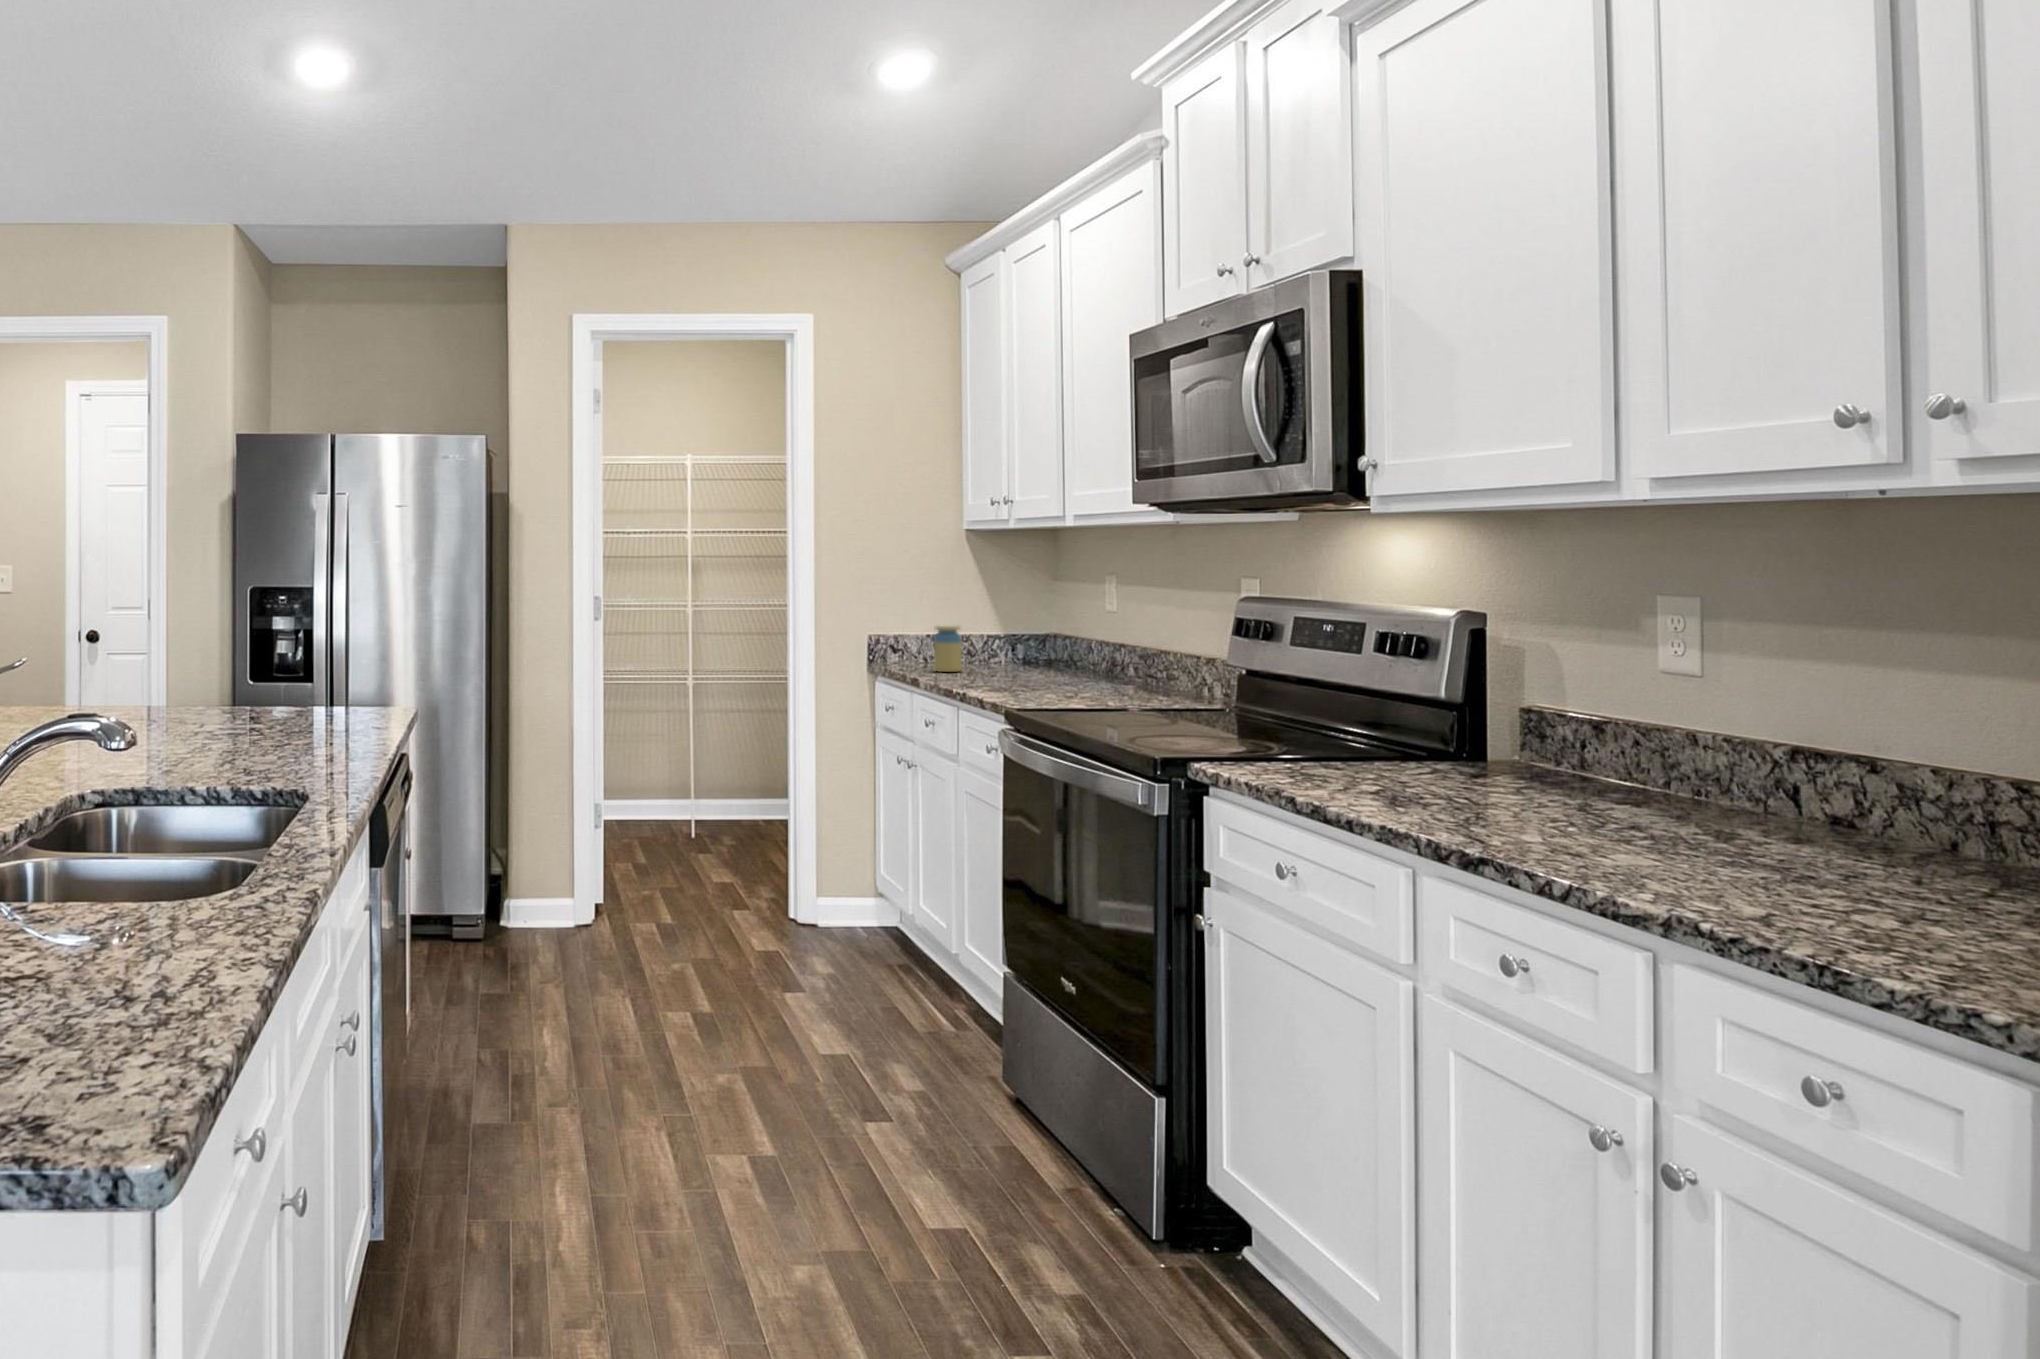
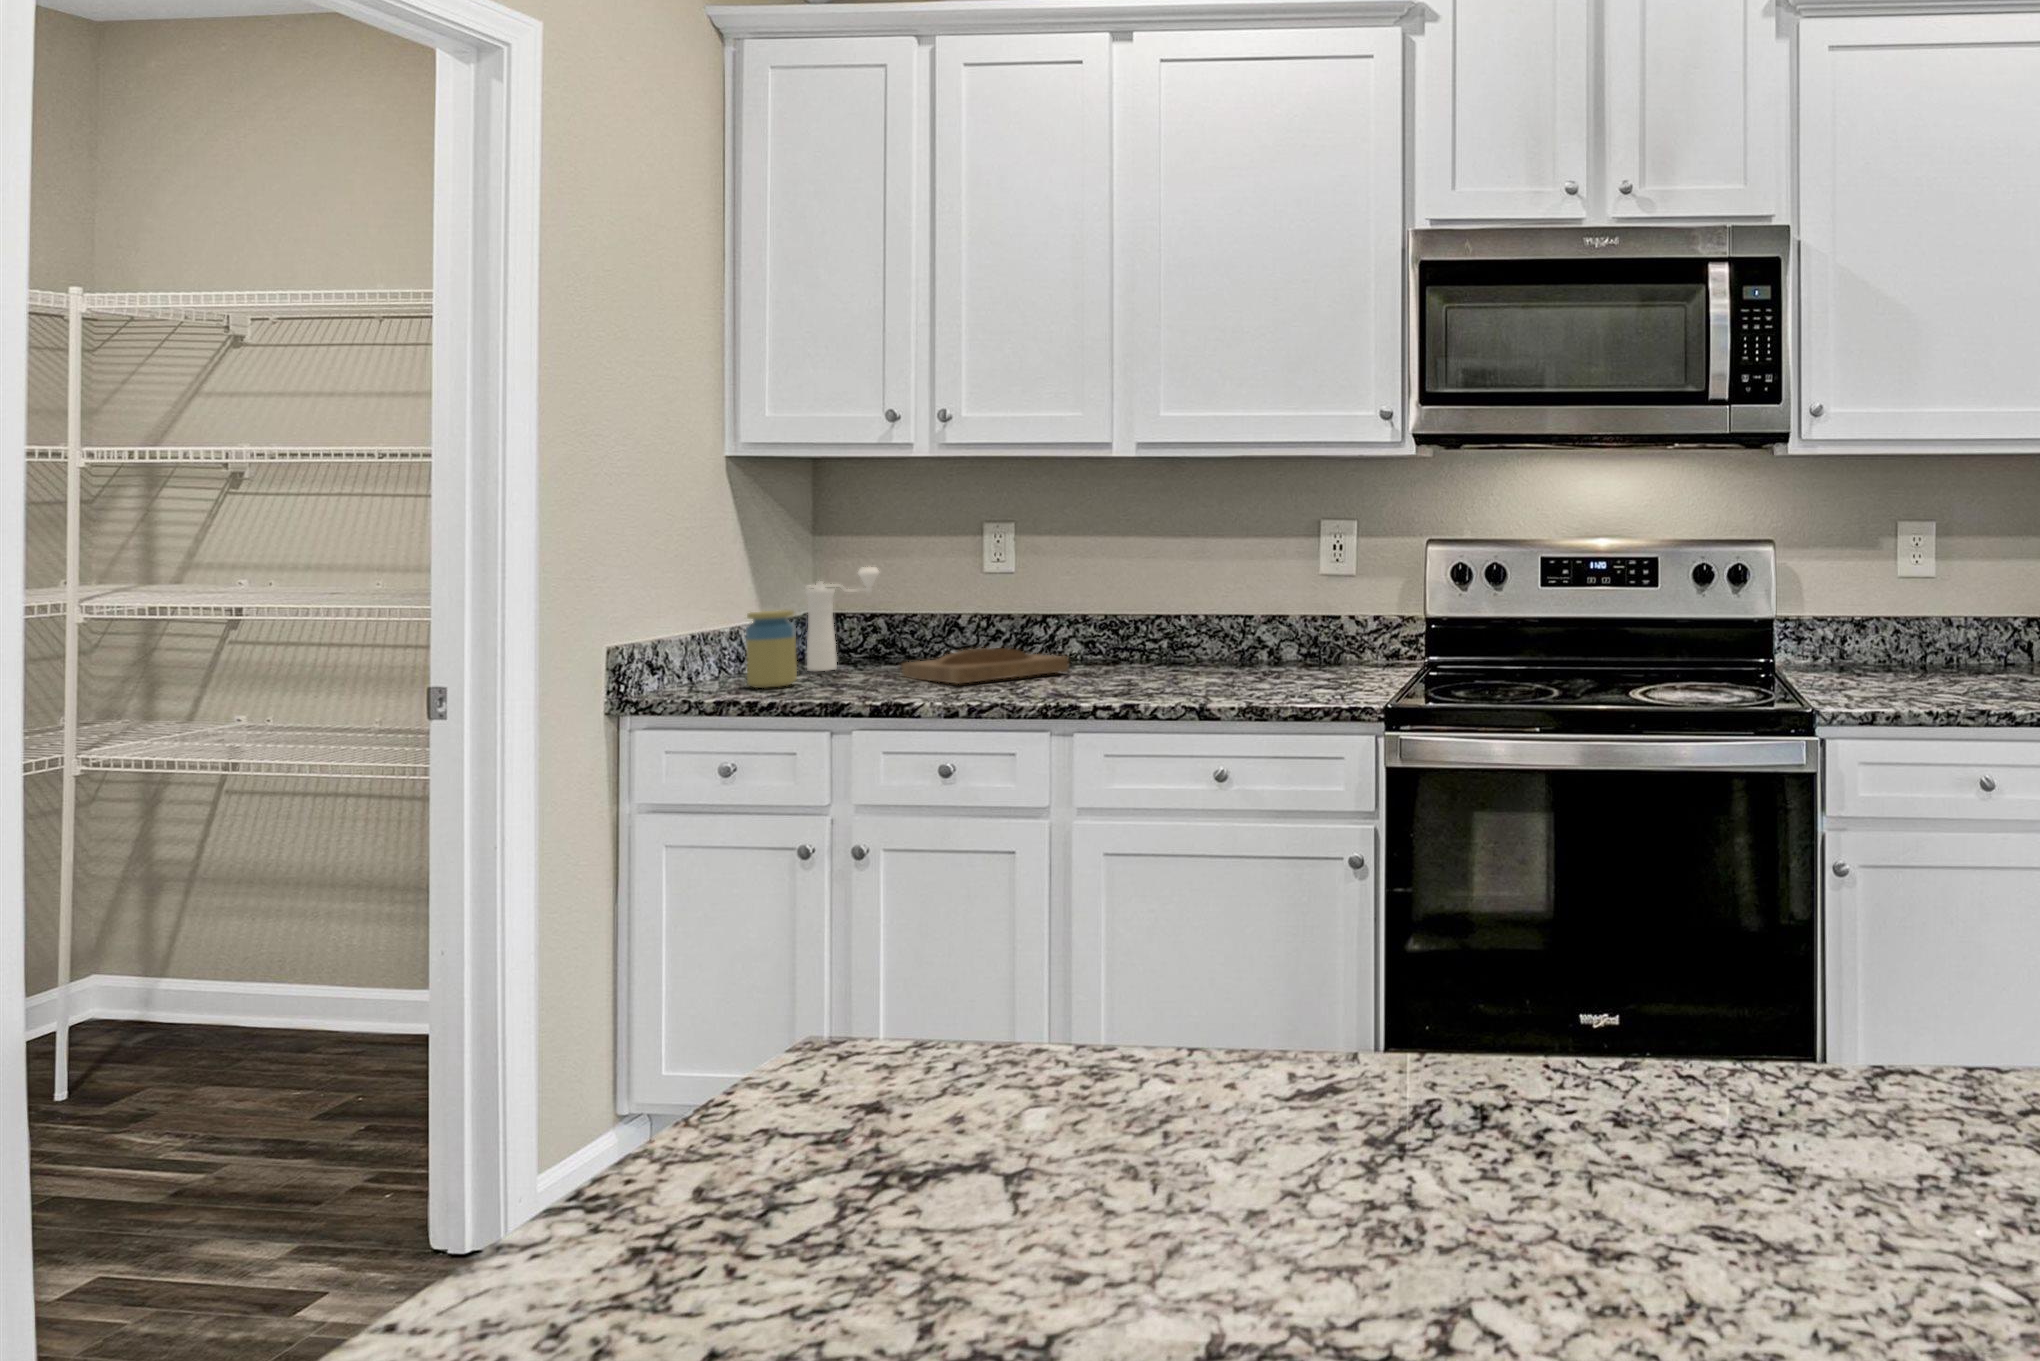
pepper mill: none [1007,603,1061,669] -> present [806,567,879,671]
tray: none [991,662,1098,683] -> present [901,648,1069,684]

